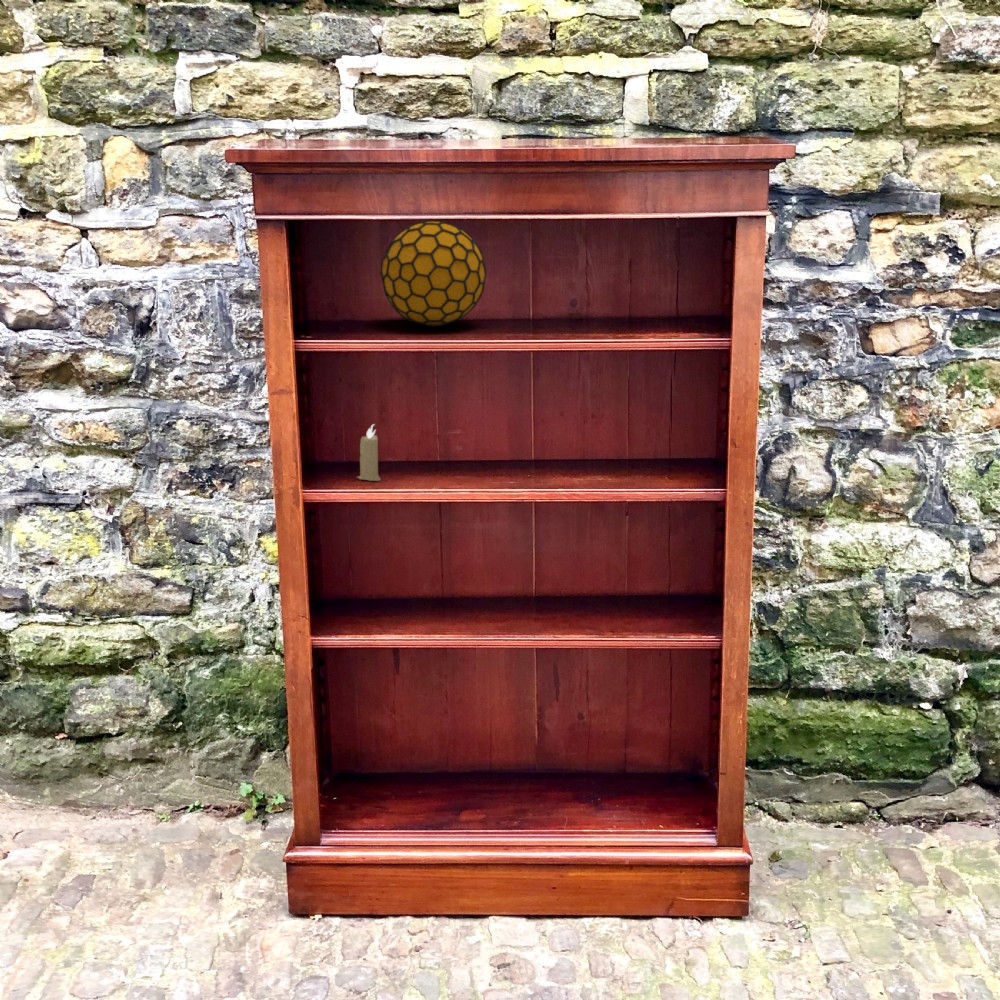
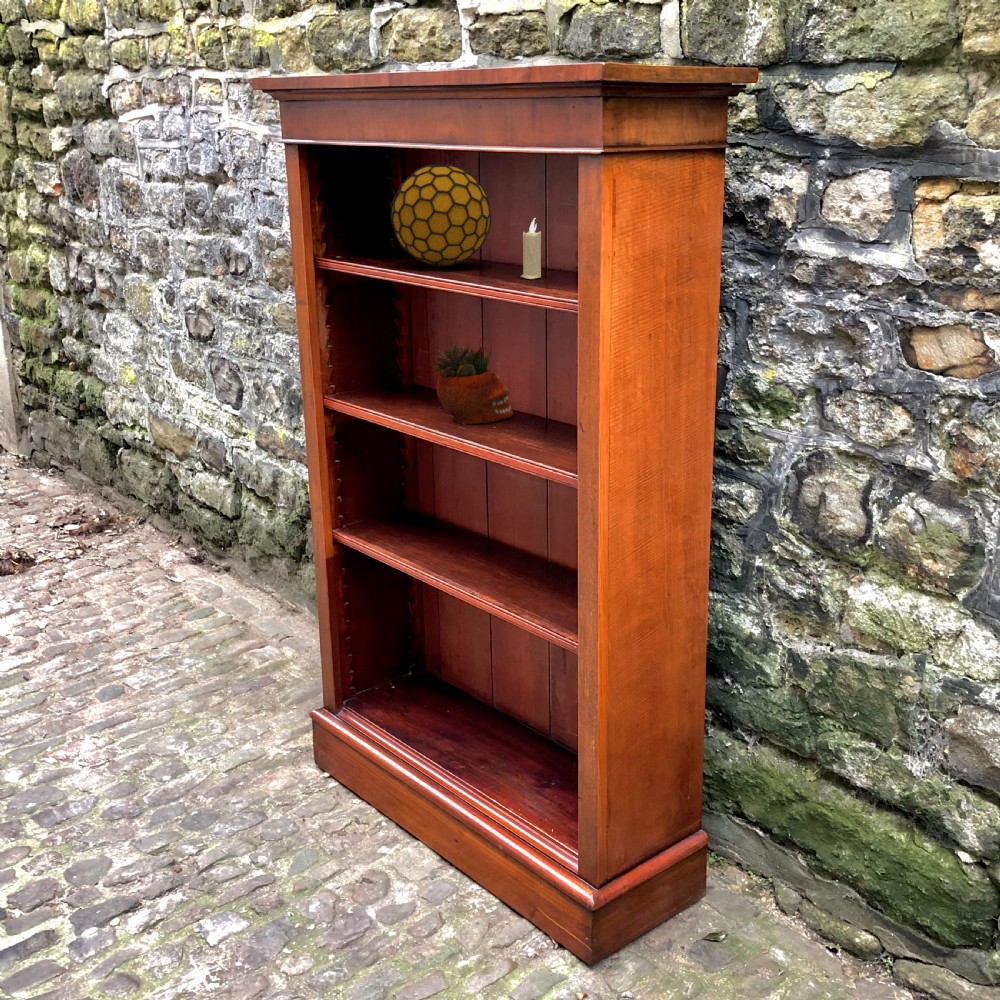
succulent planter: none [452,399,514,482] -> present [431,343,513,425]
candle: present [357,425,380,481] -> present [521,218,541,279]

